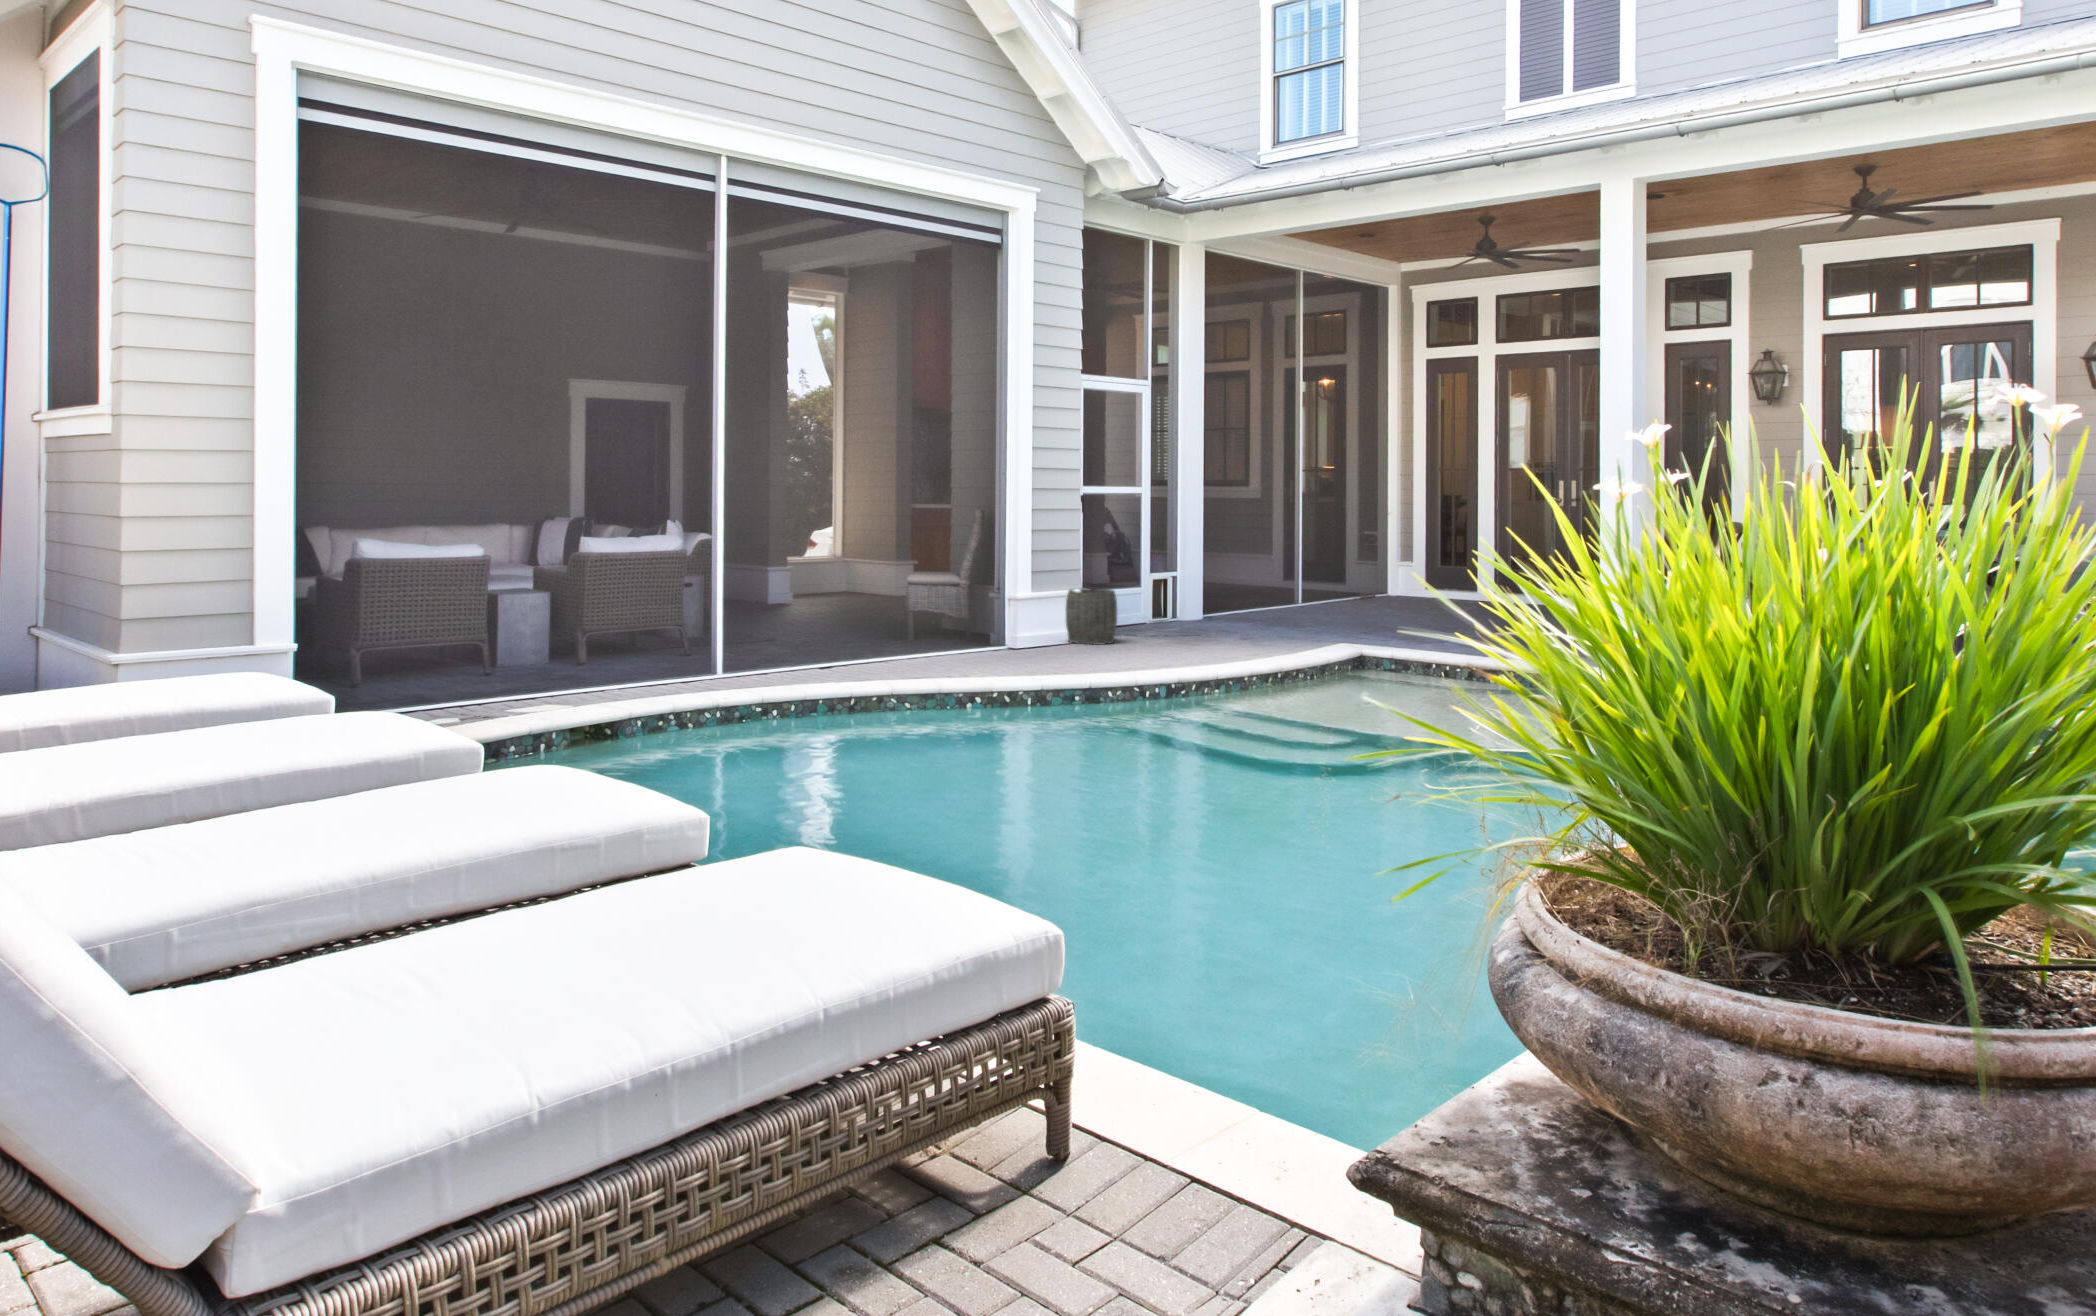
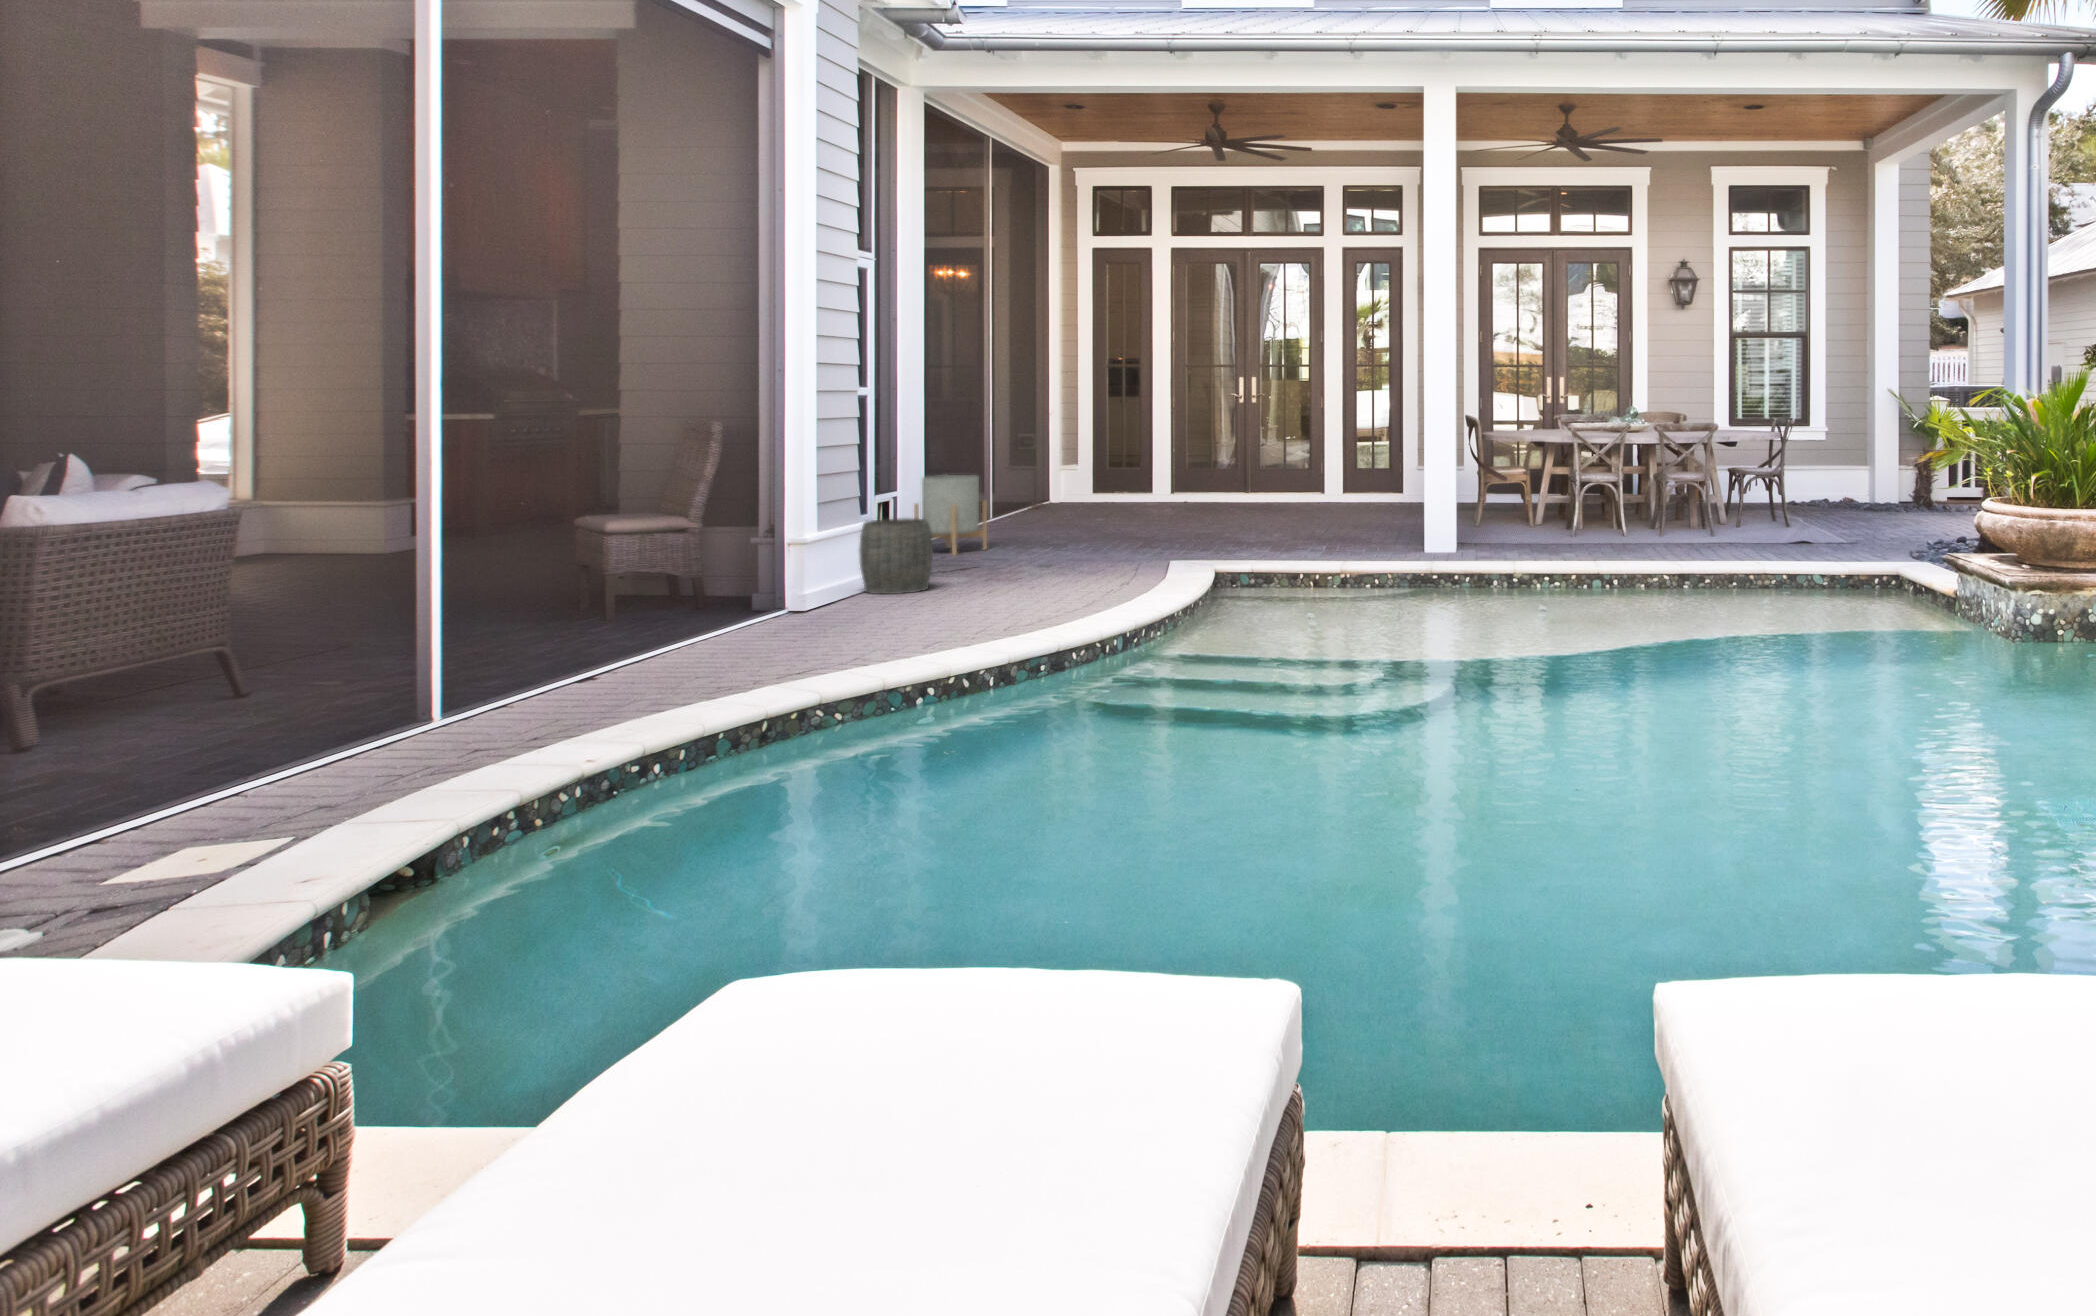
planter: none [1172,560,1228,625] -> present [914,475,987,555]

